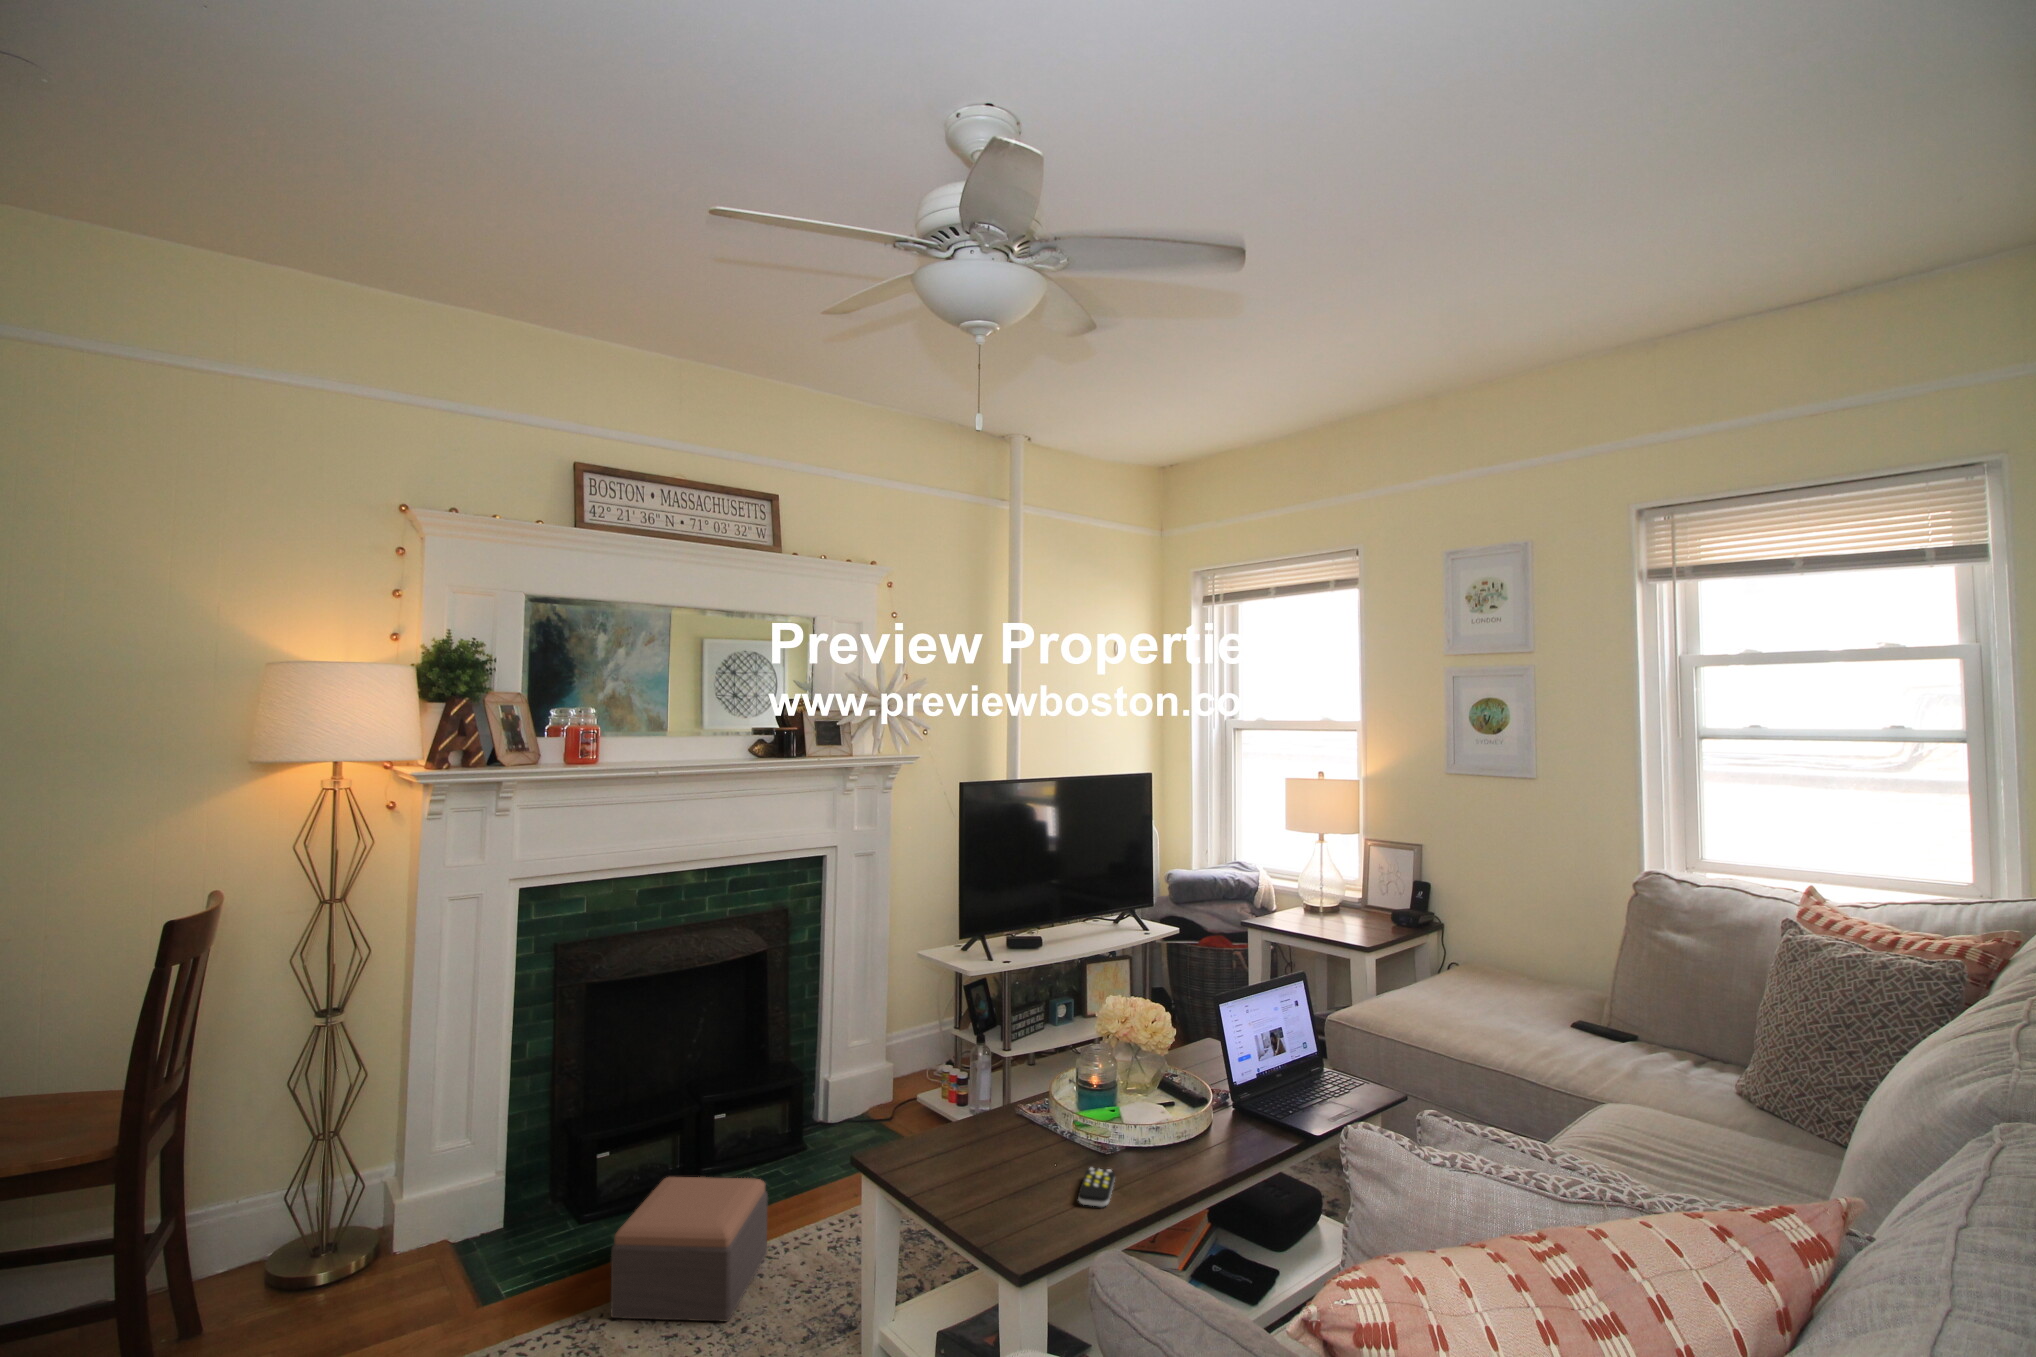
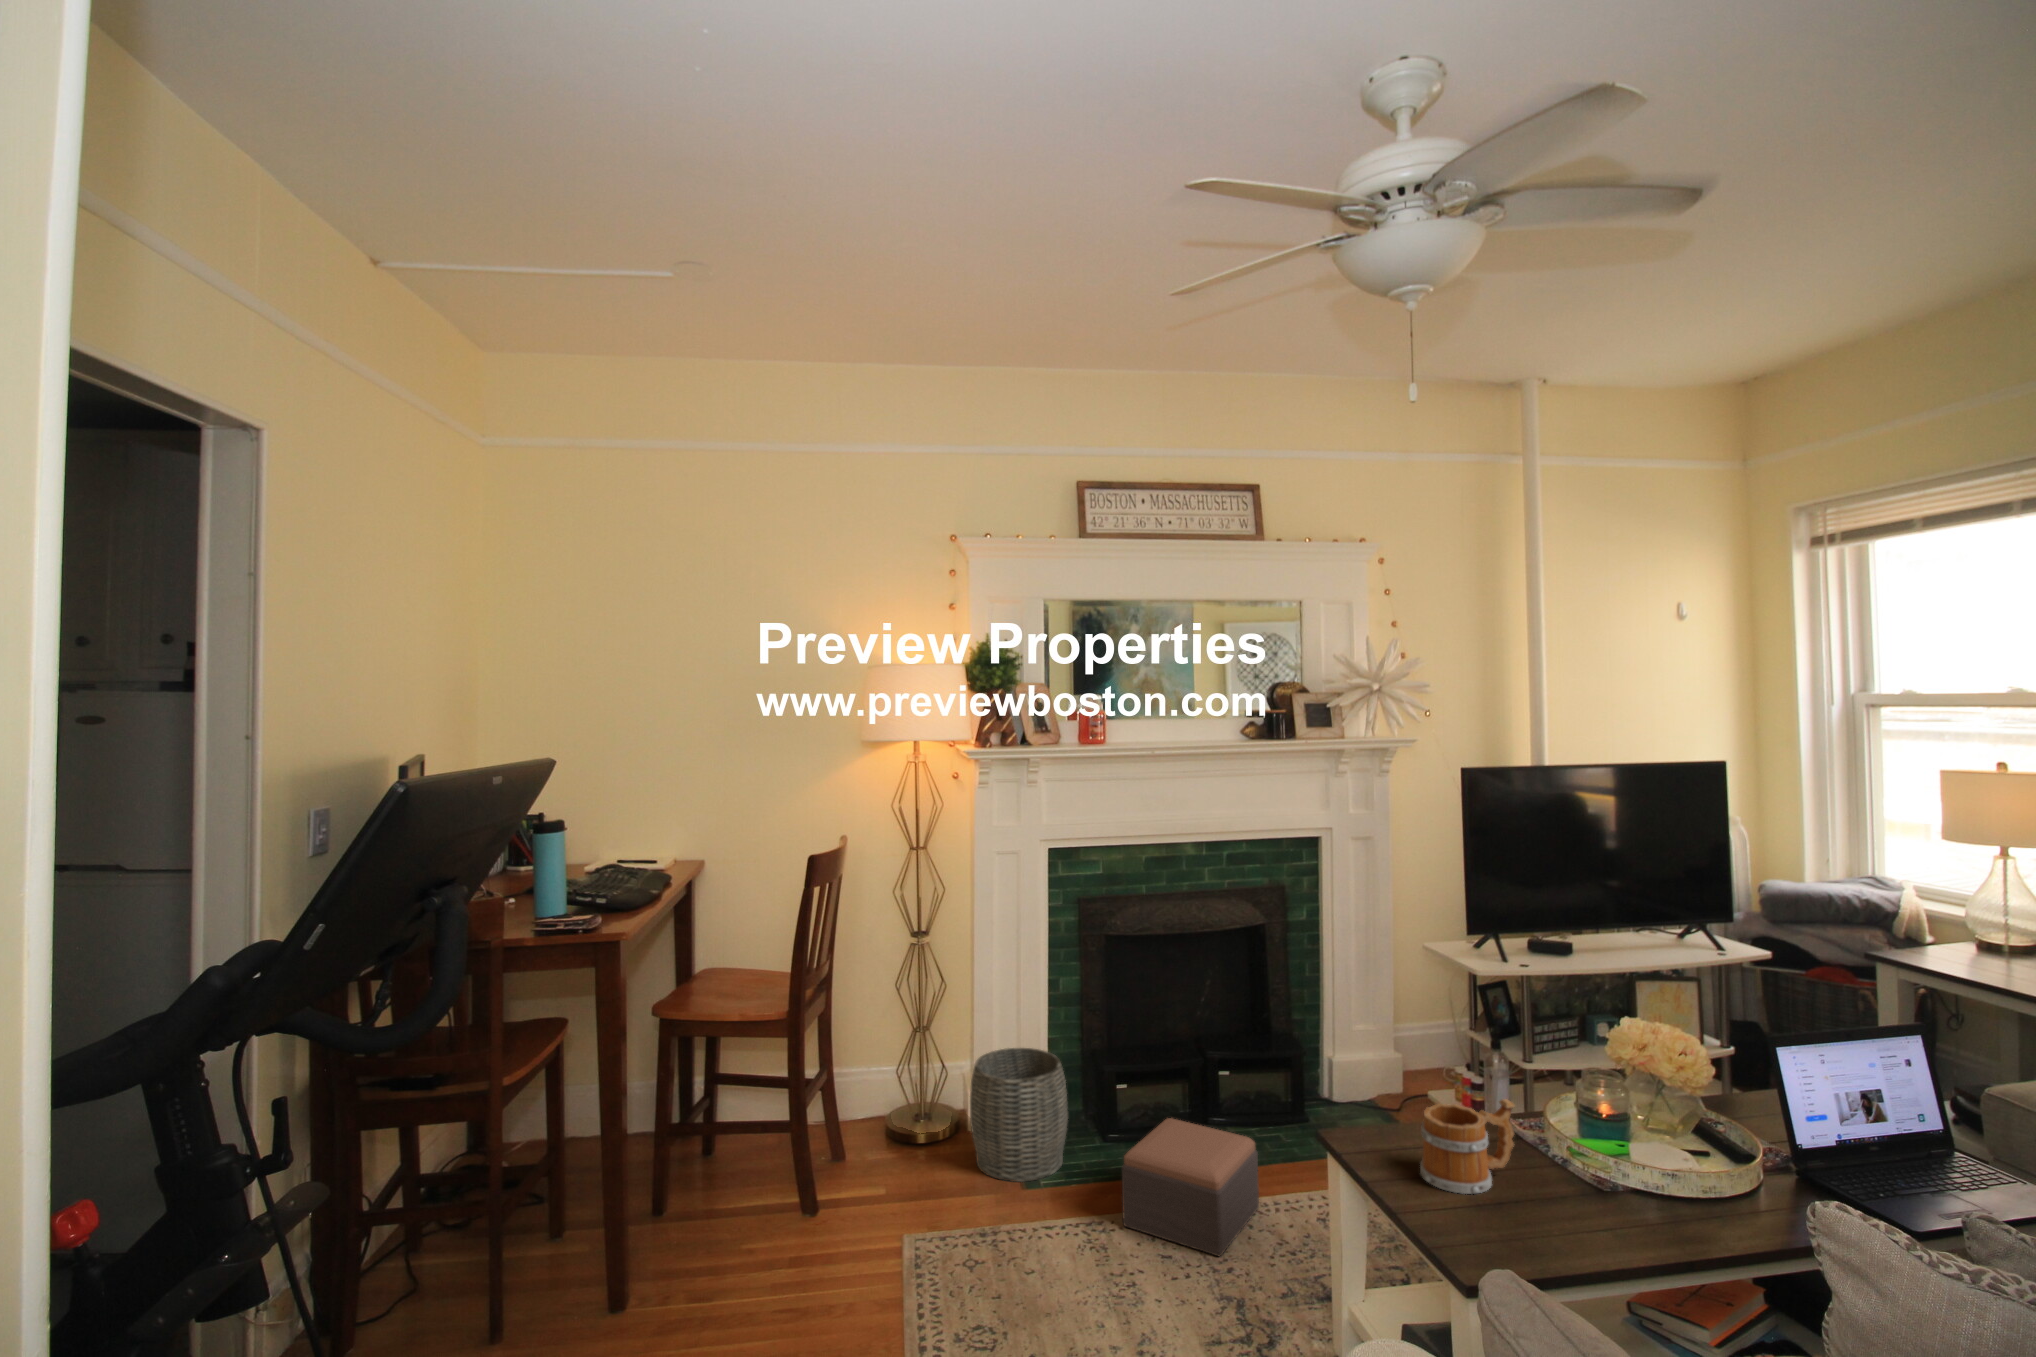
mug: none [950,1087,1034,1191] -> present [1420,1099,1514,1194]
woven basket: none [401,1128,538,1304] -> present [970,1048,1068,1182]
remote control: present [1078,1168,1115,1206] -> none [1560,1197,1611,1240]

